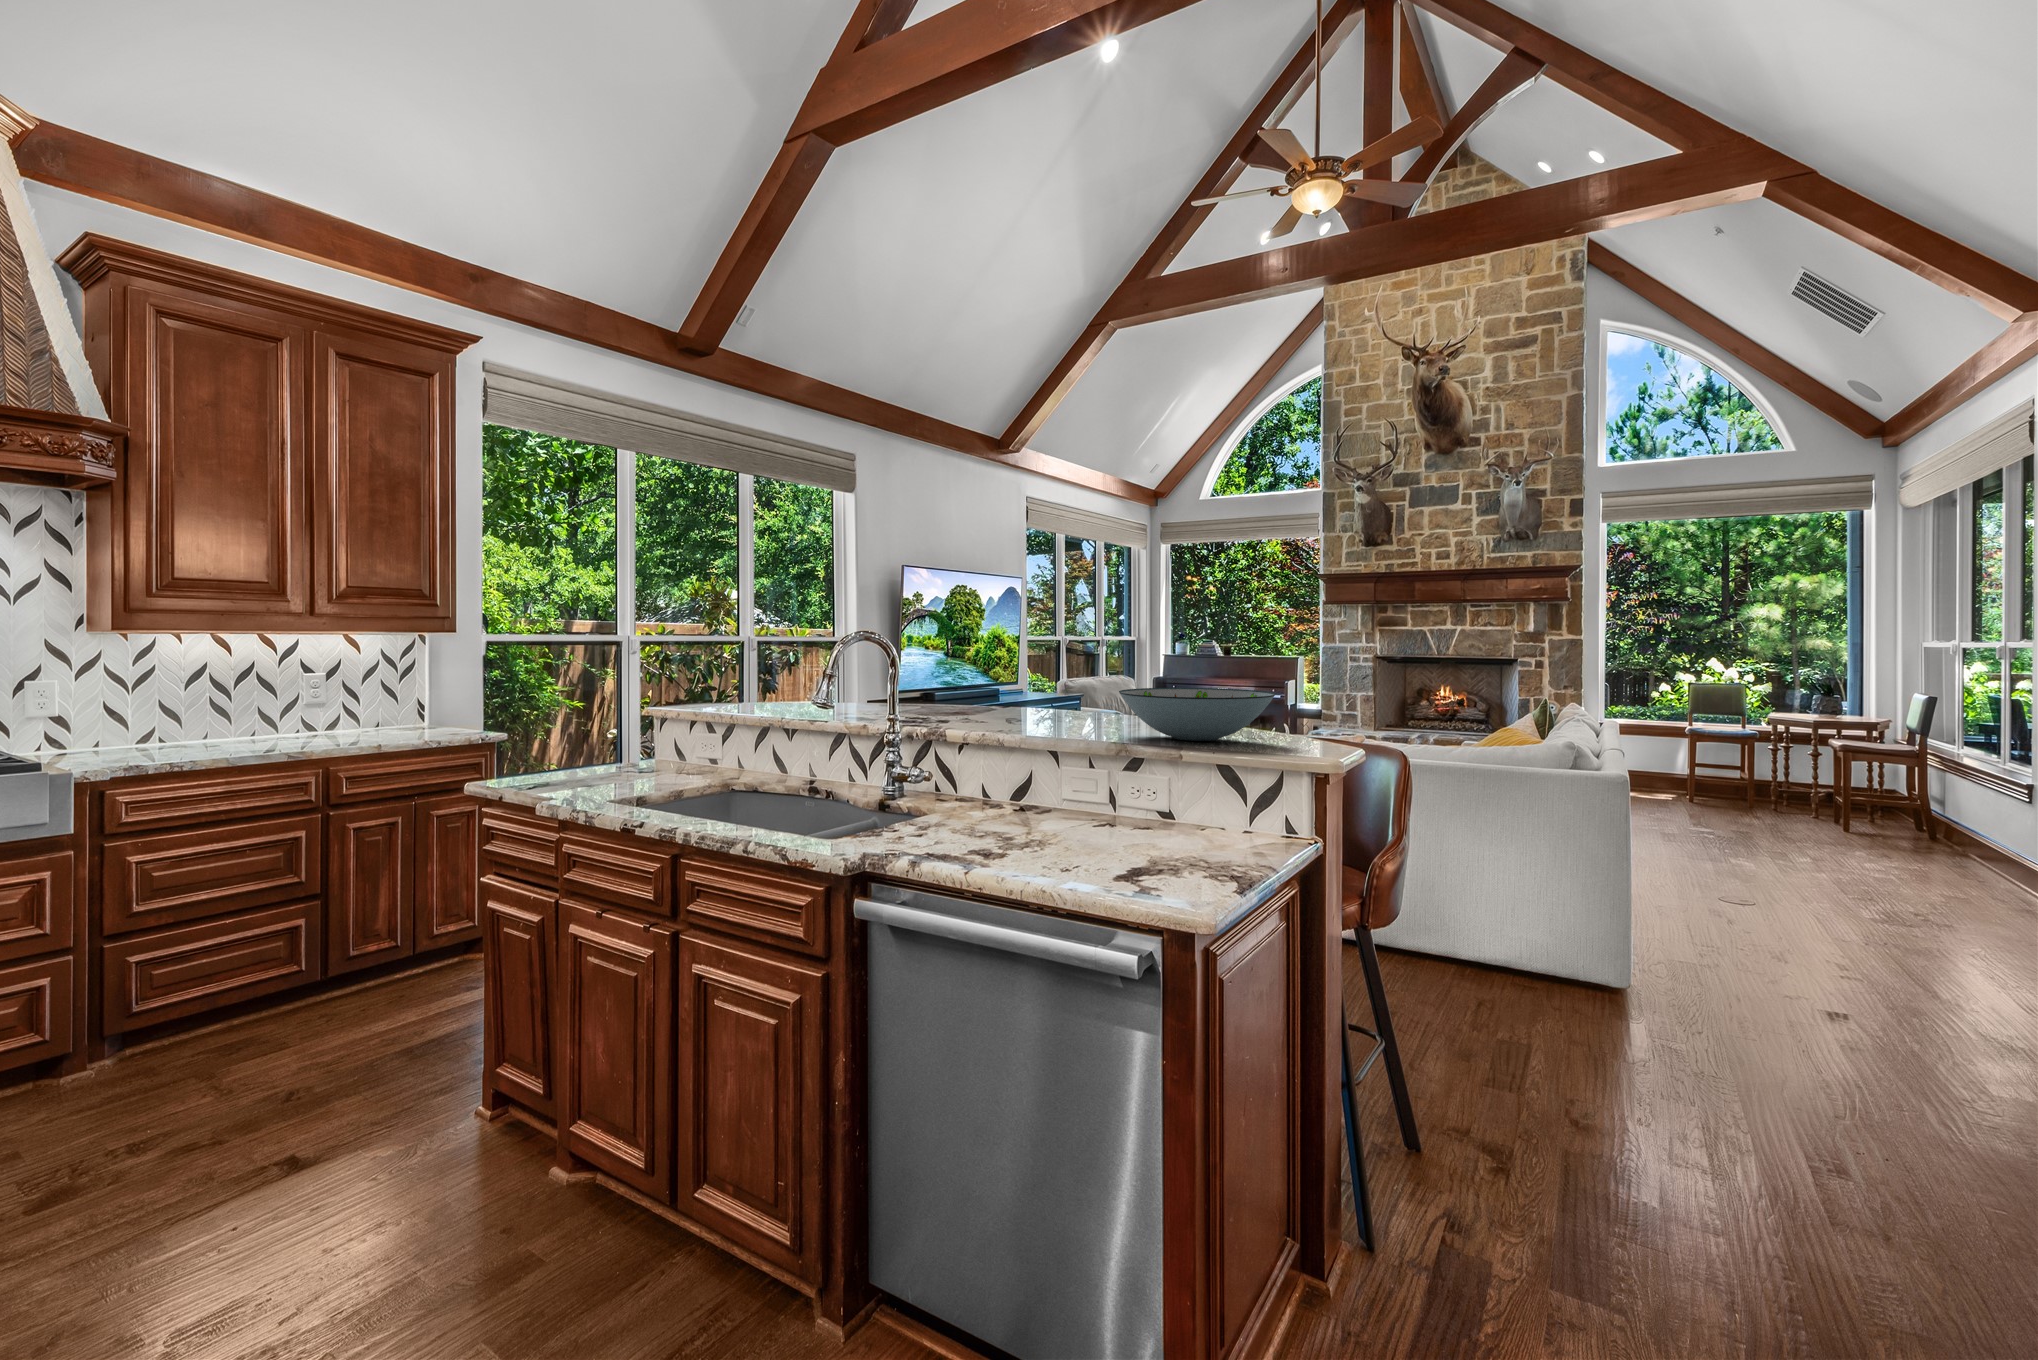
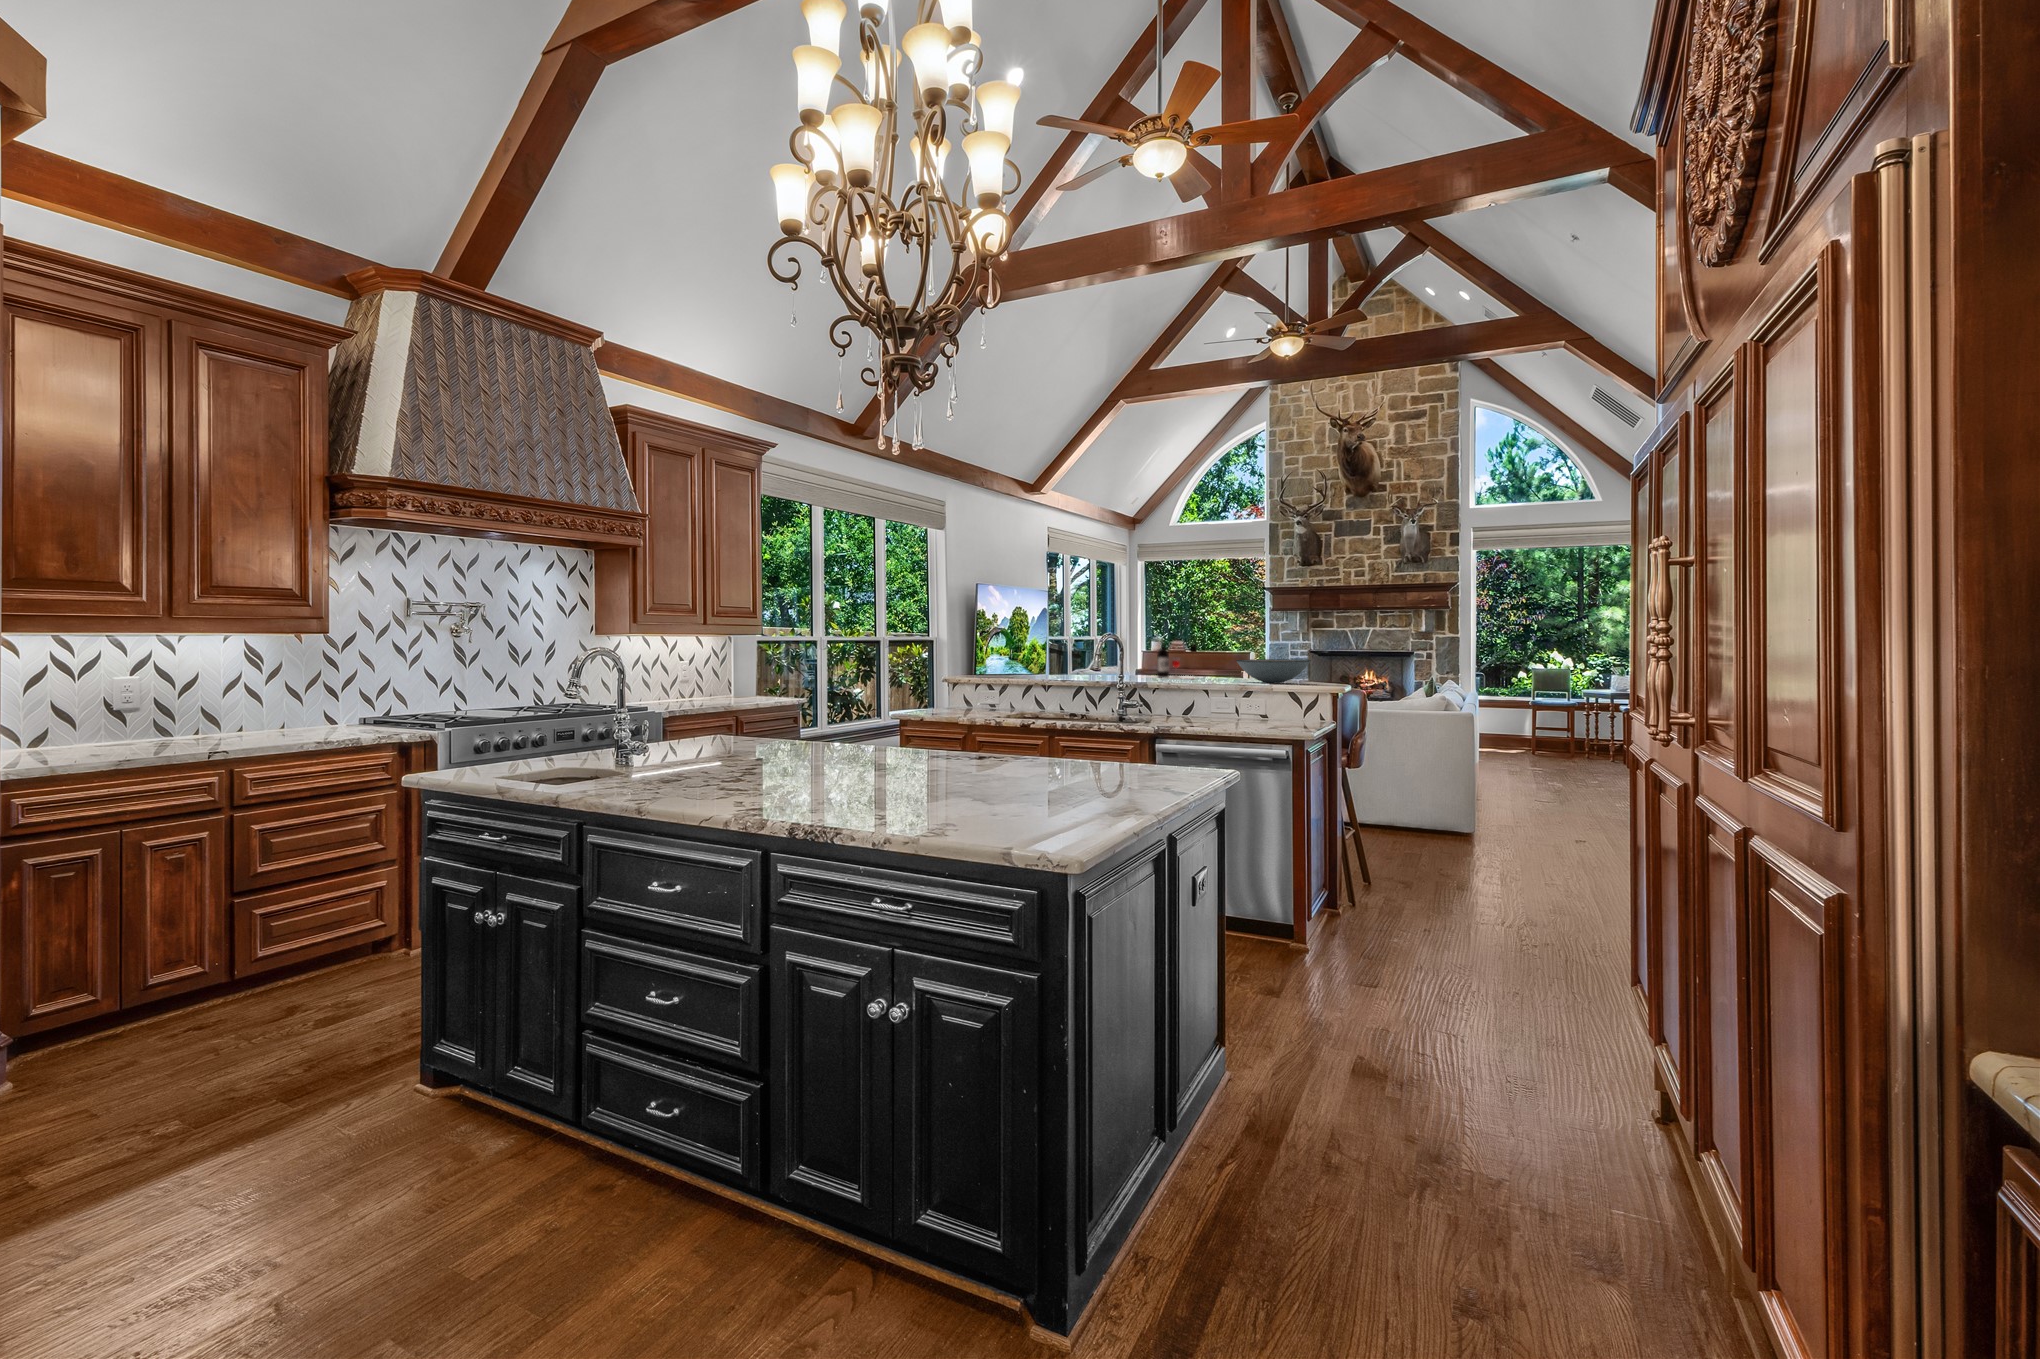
wine bottle: none [955,643,1088,722] -> present [1155,639,1194,679]

